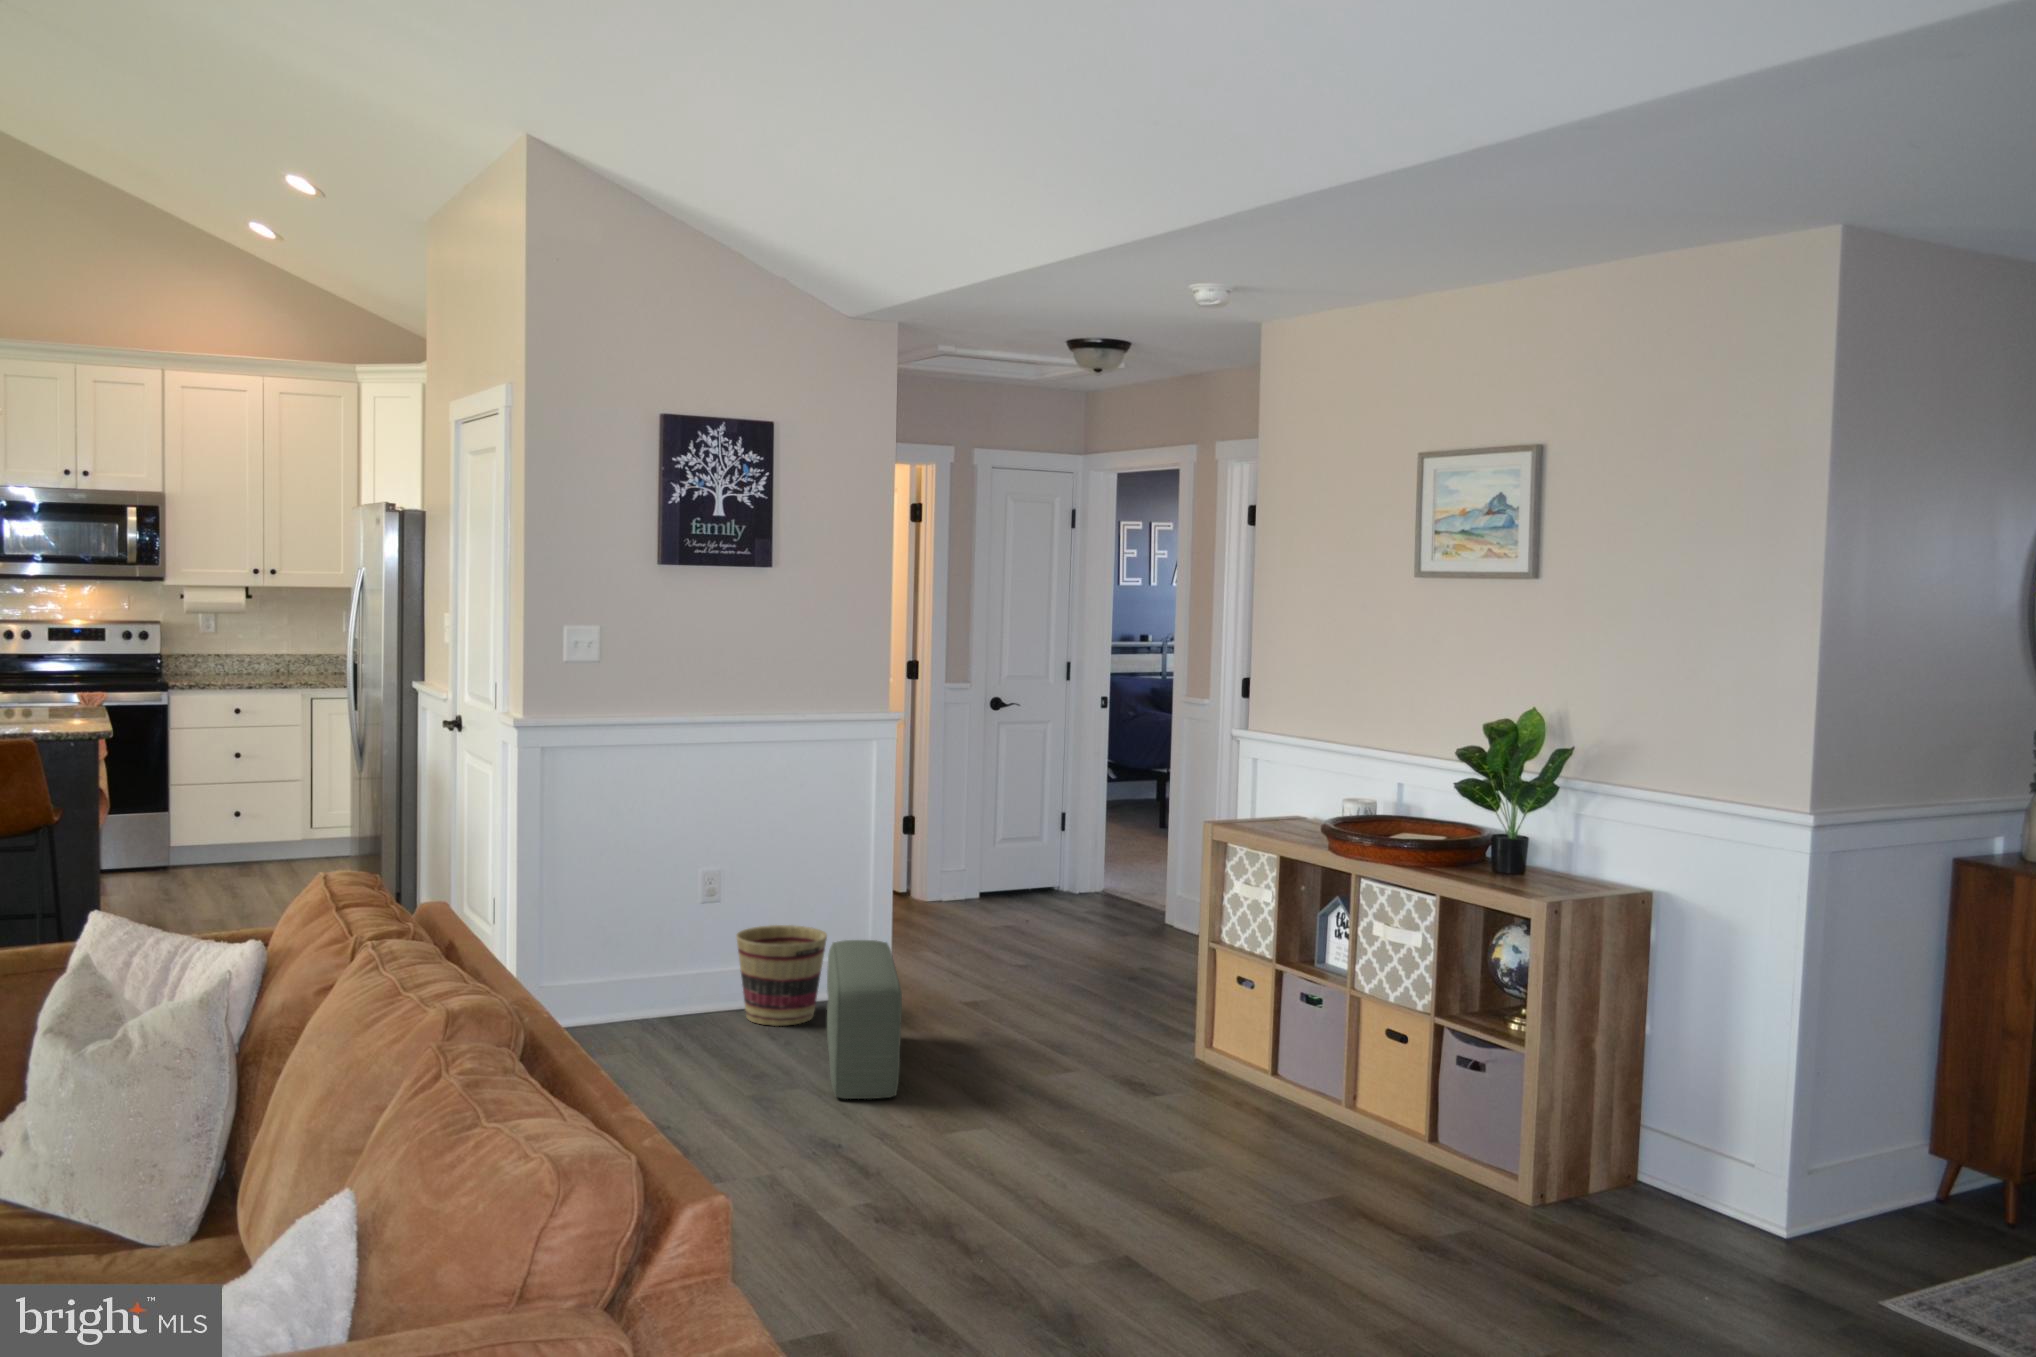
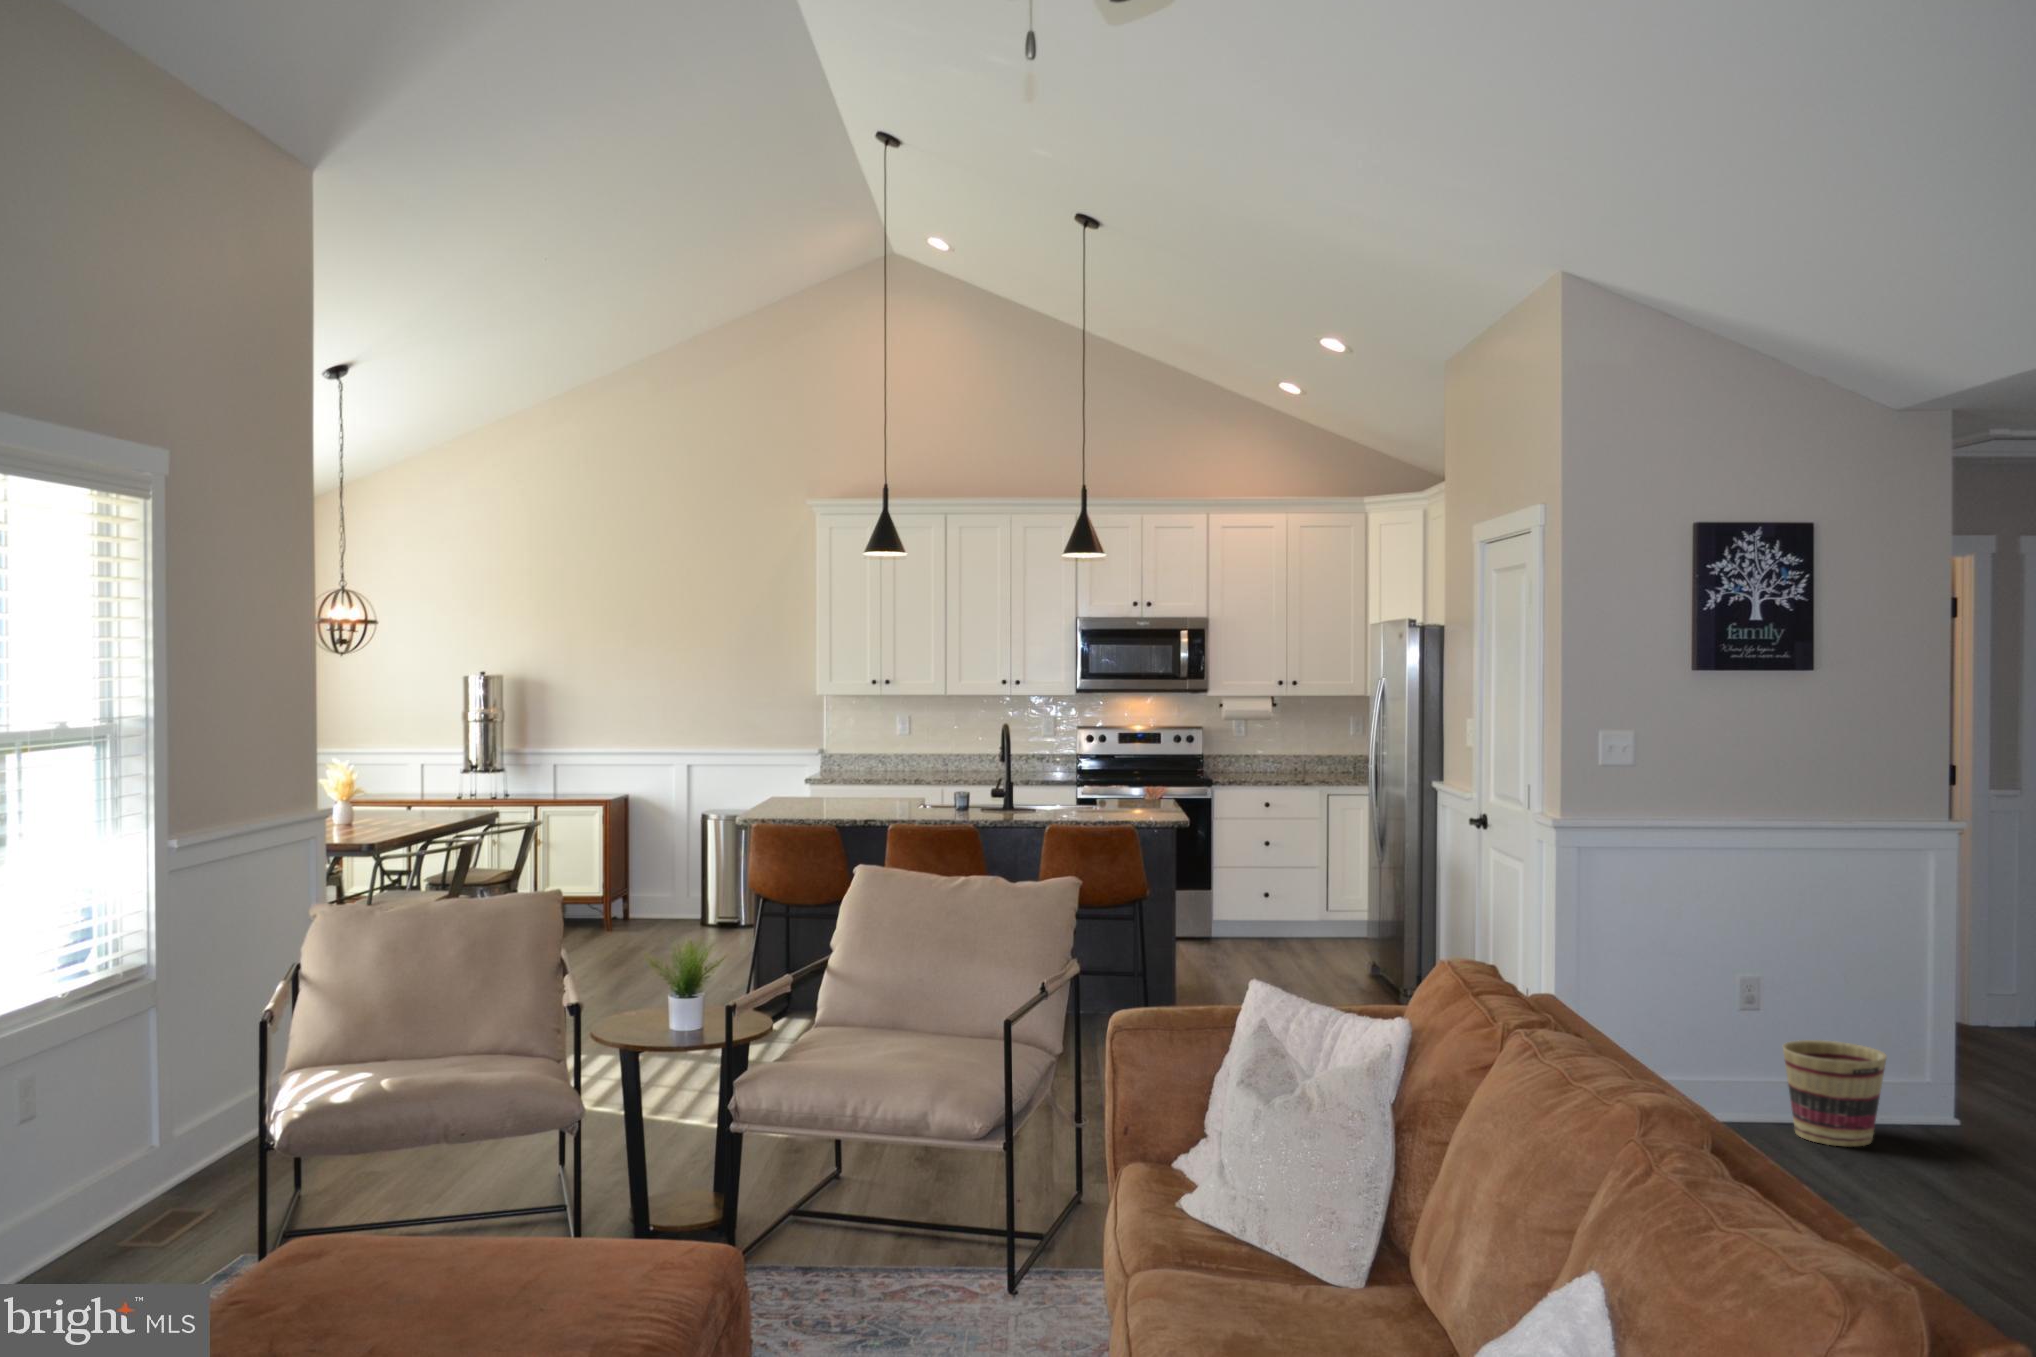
pouf: present [827,940,902,1099] -> none [1893,1063,1993,1234]

